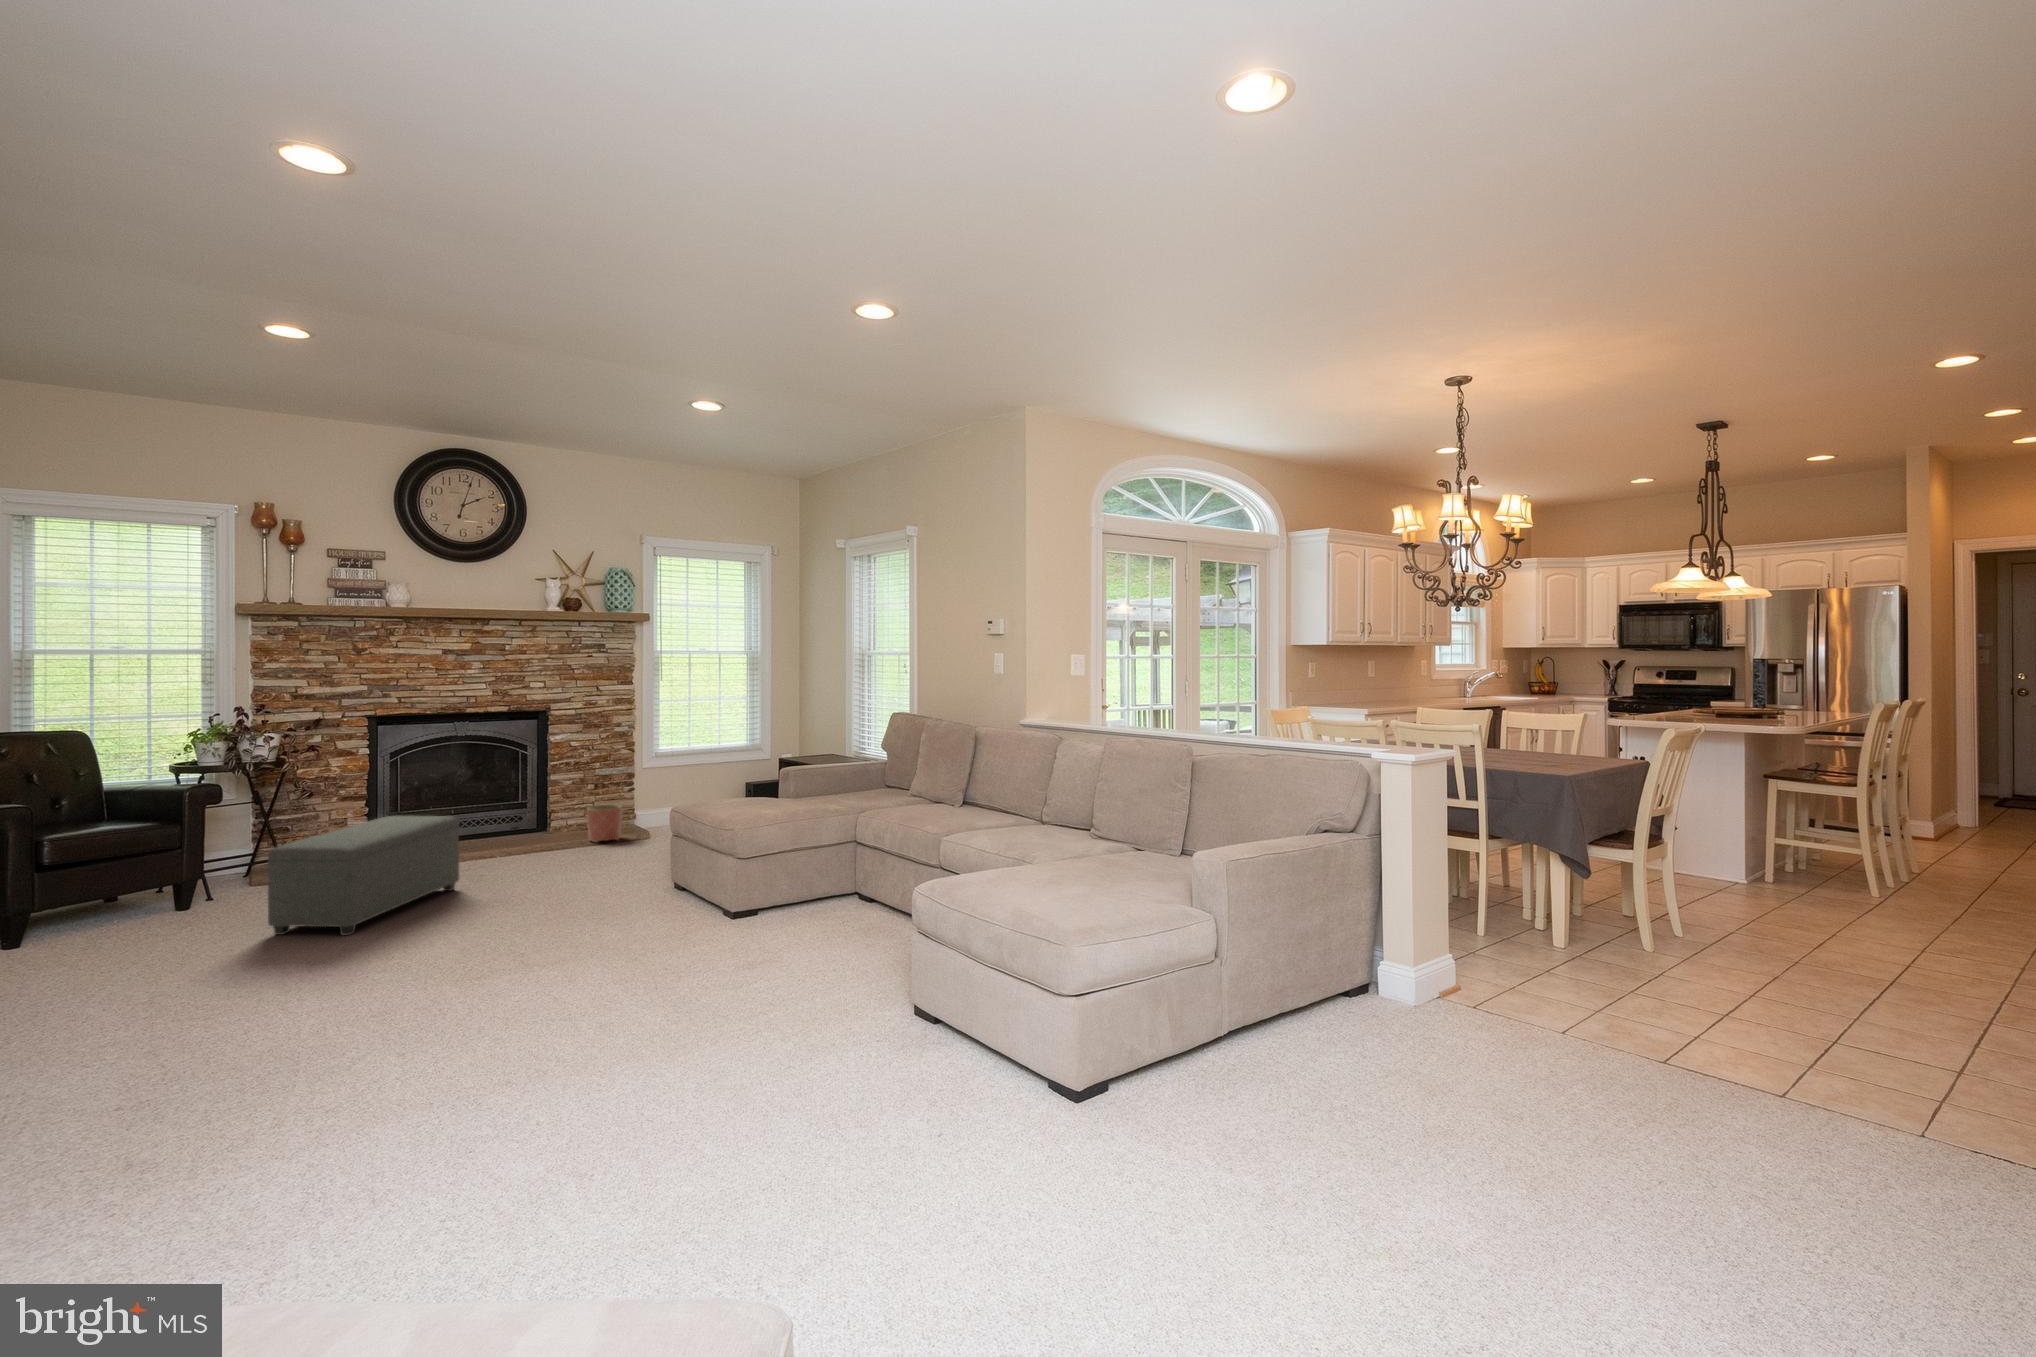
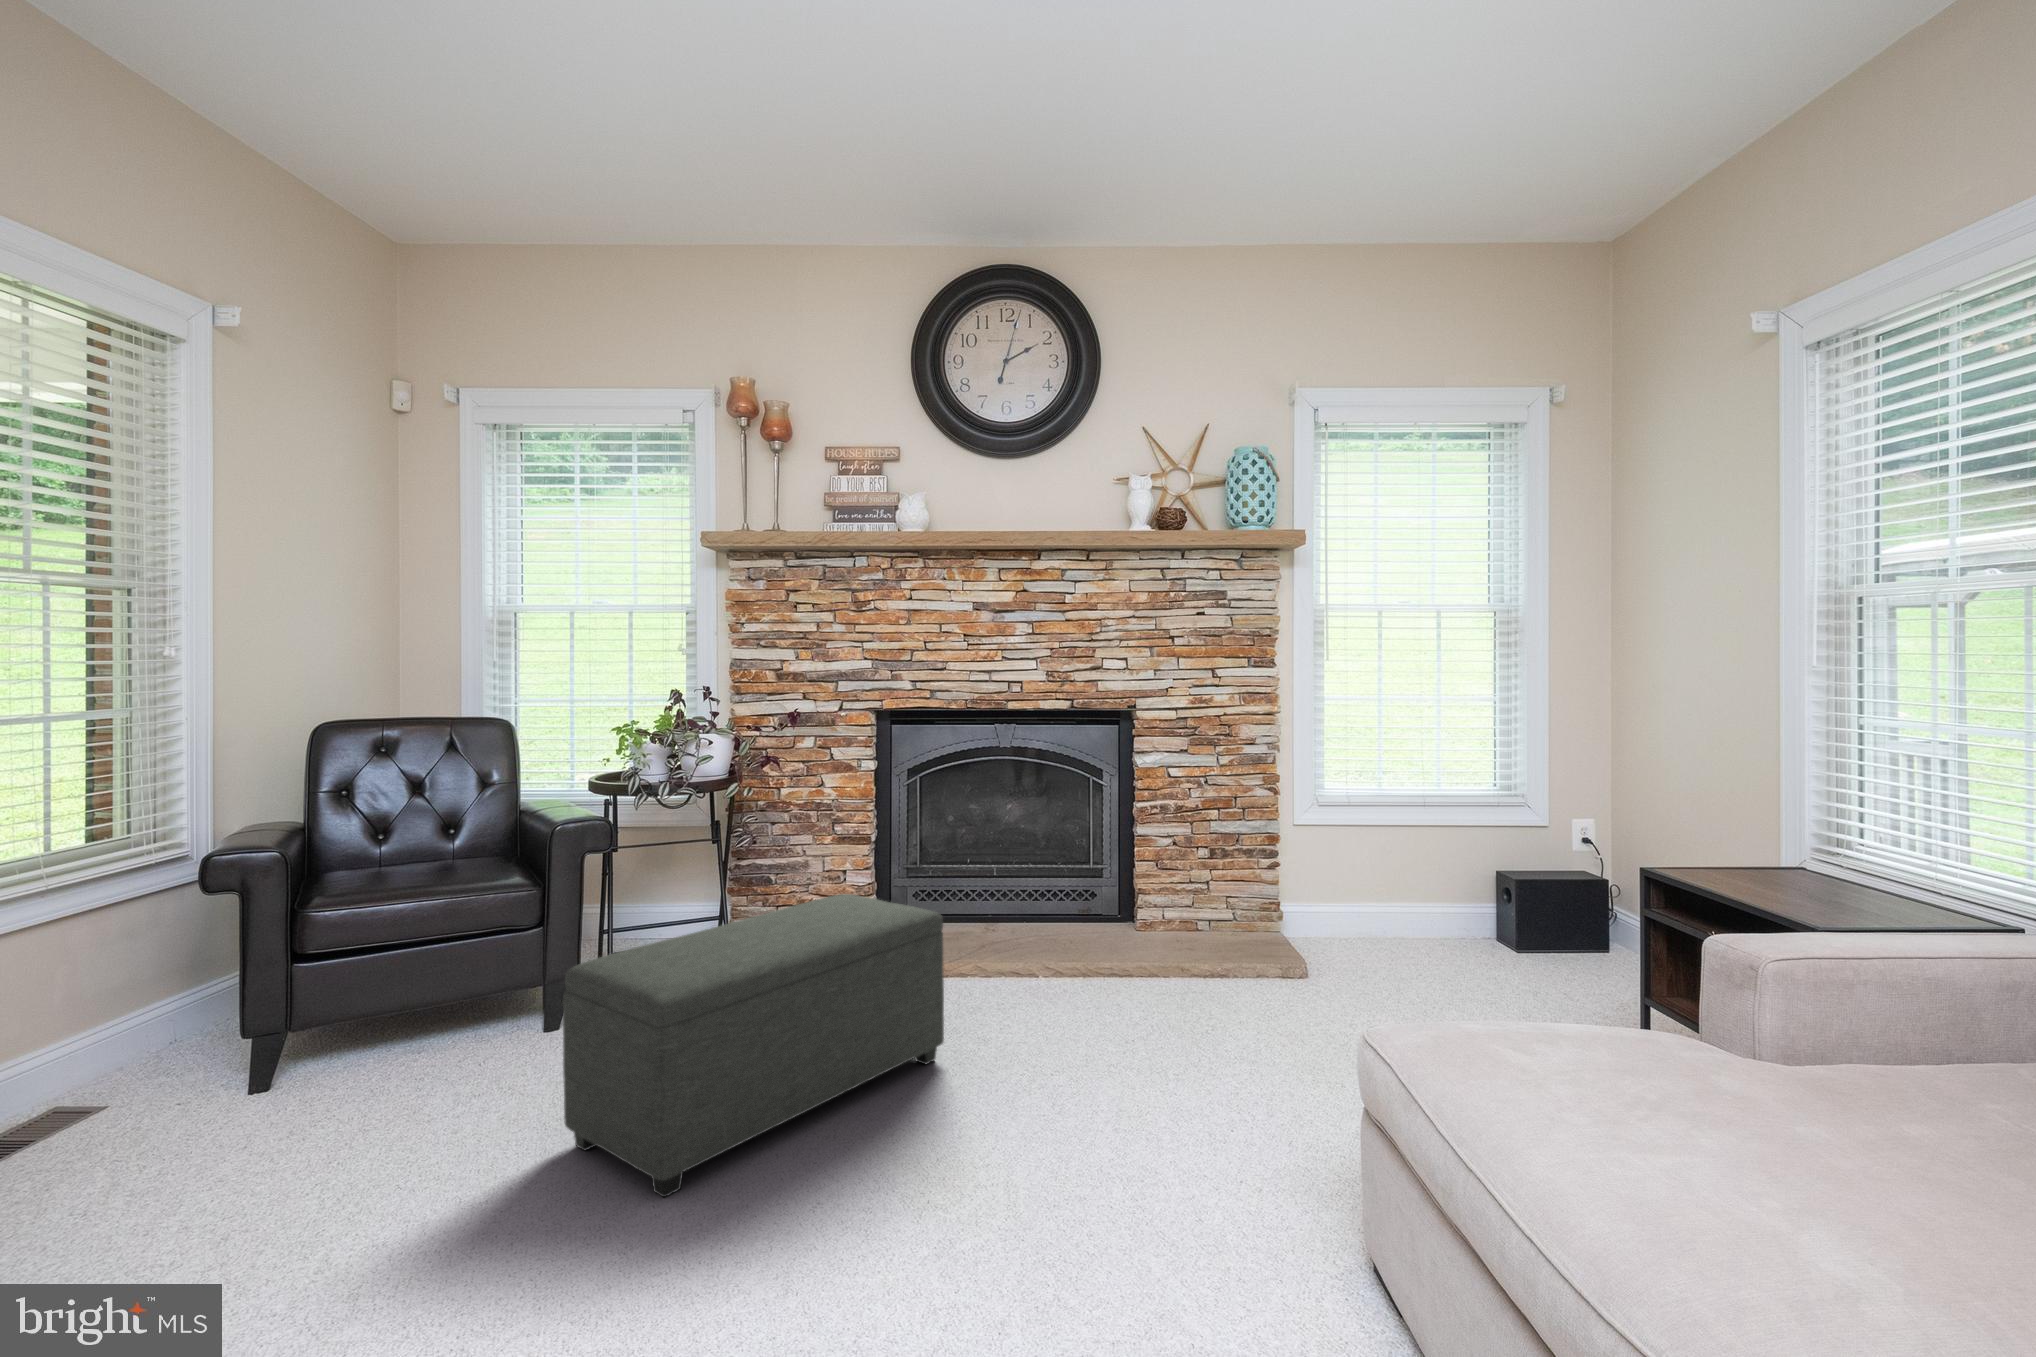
planter: present [587,804,622,842] -> none [1194,886,1255,961]

